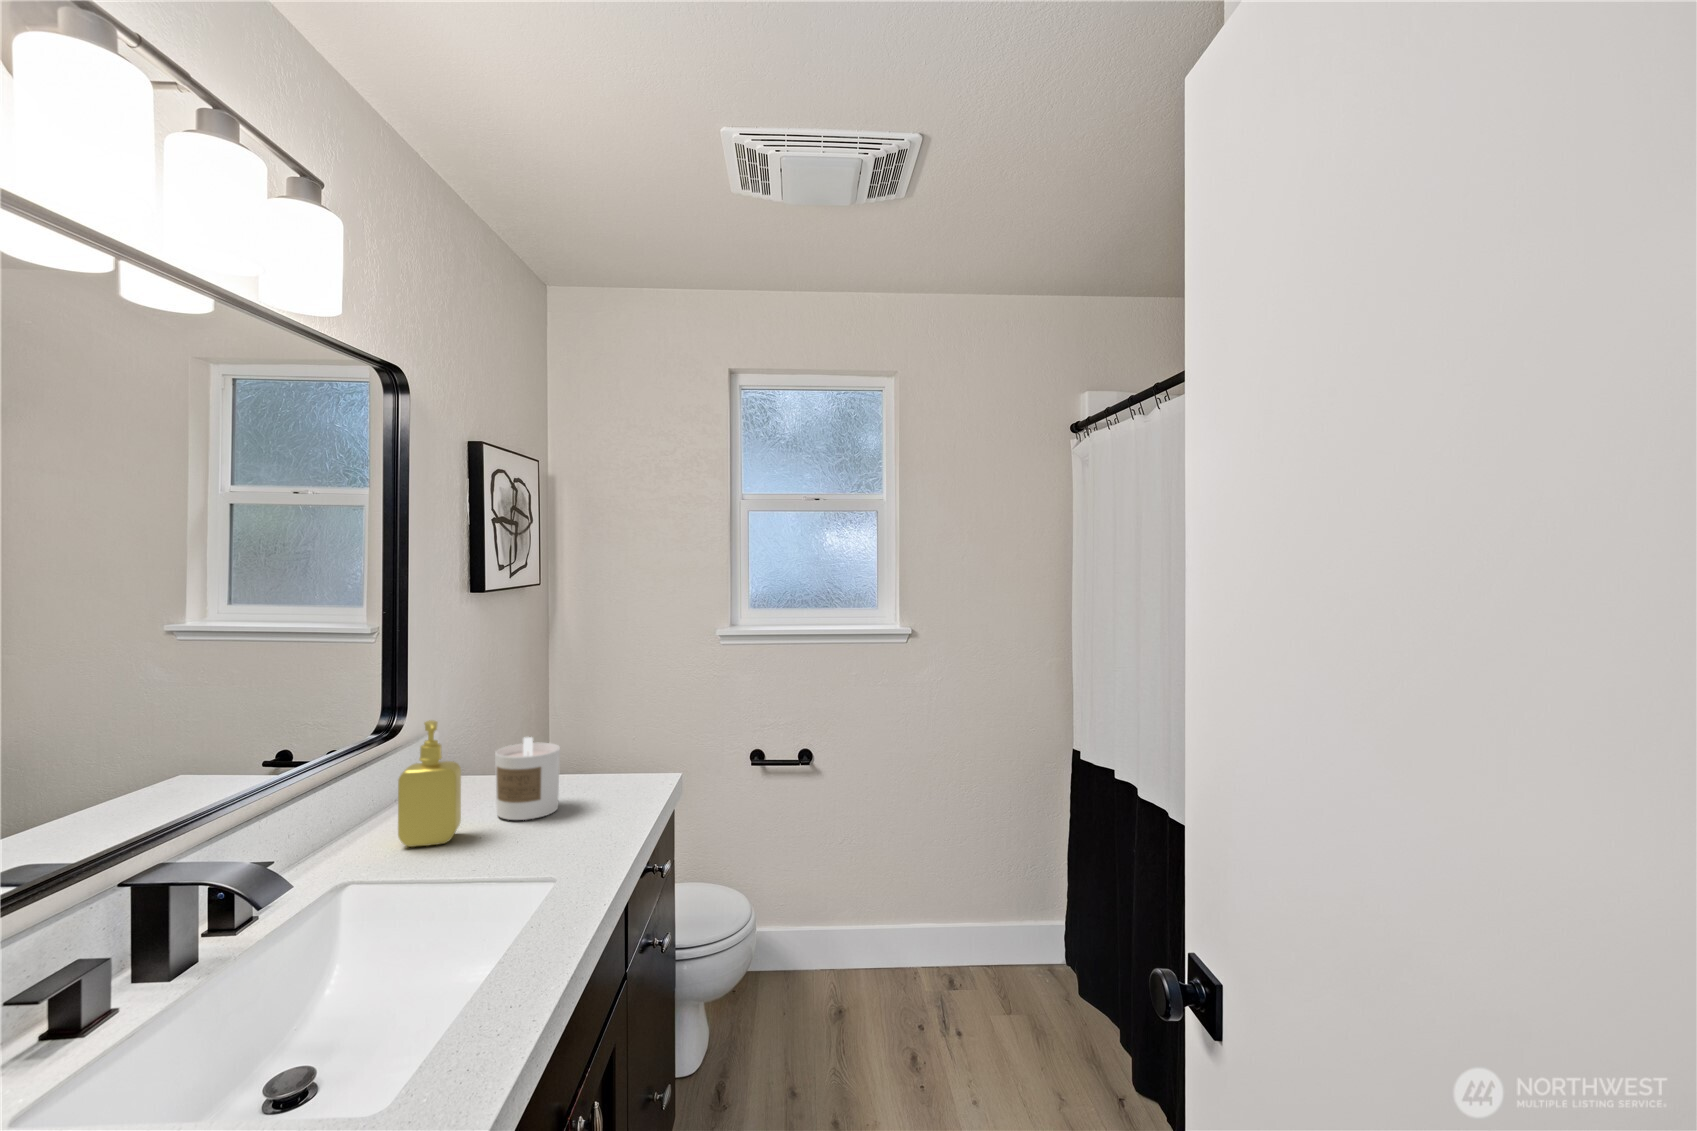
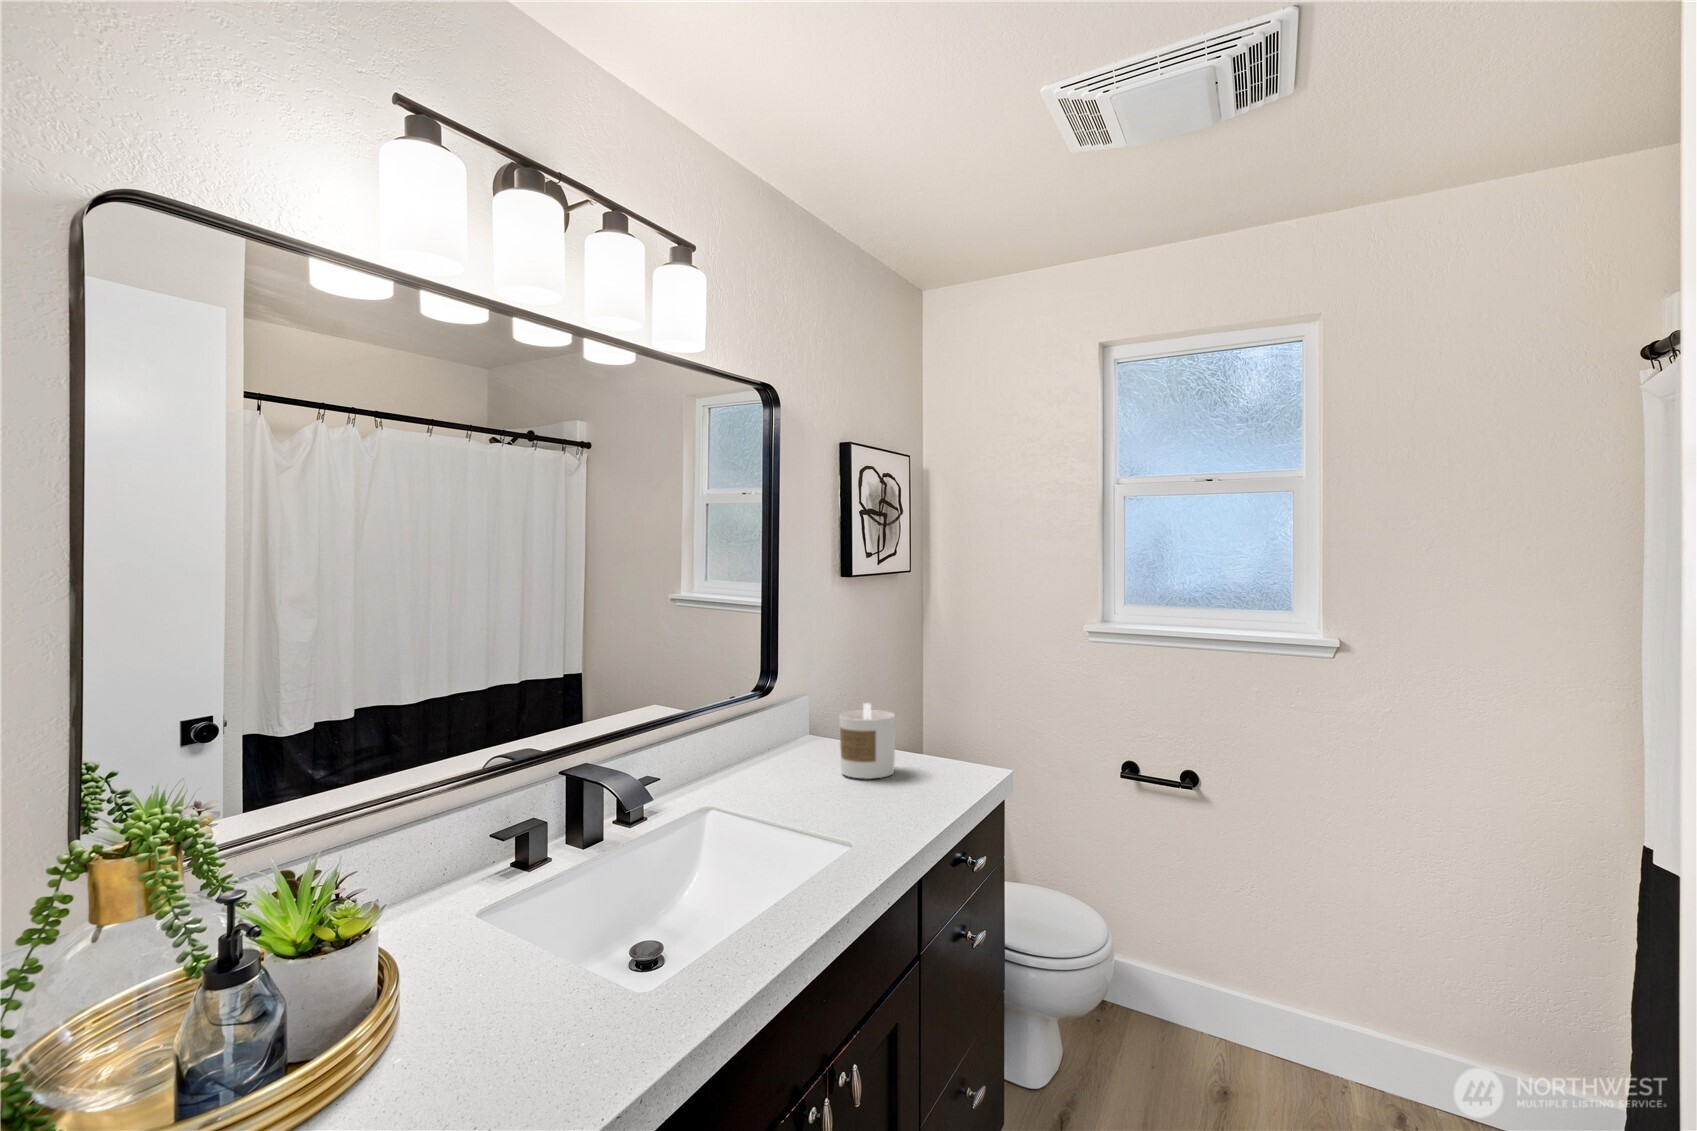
soap dispenser: present [398,720,461,847] -> none [758,679,808,788]

